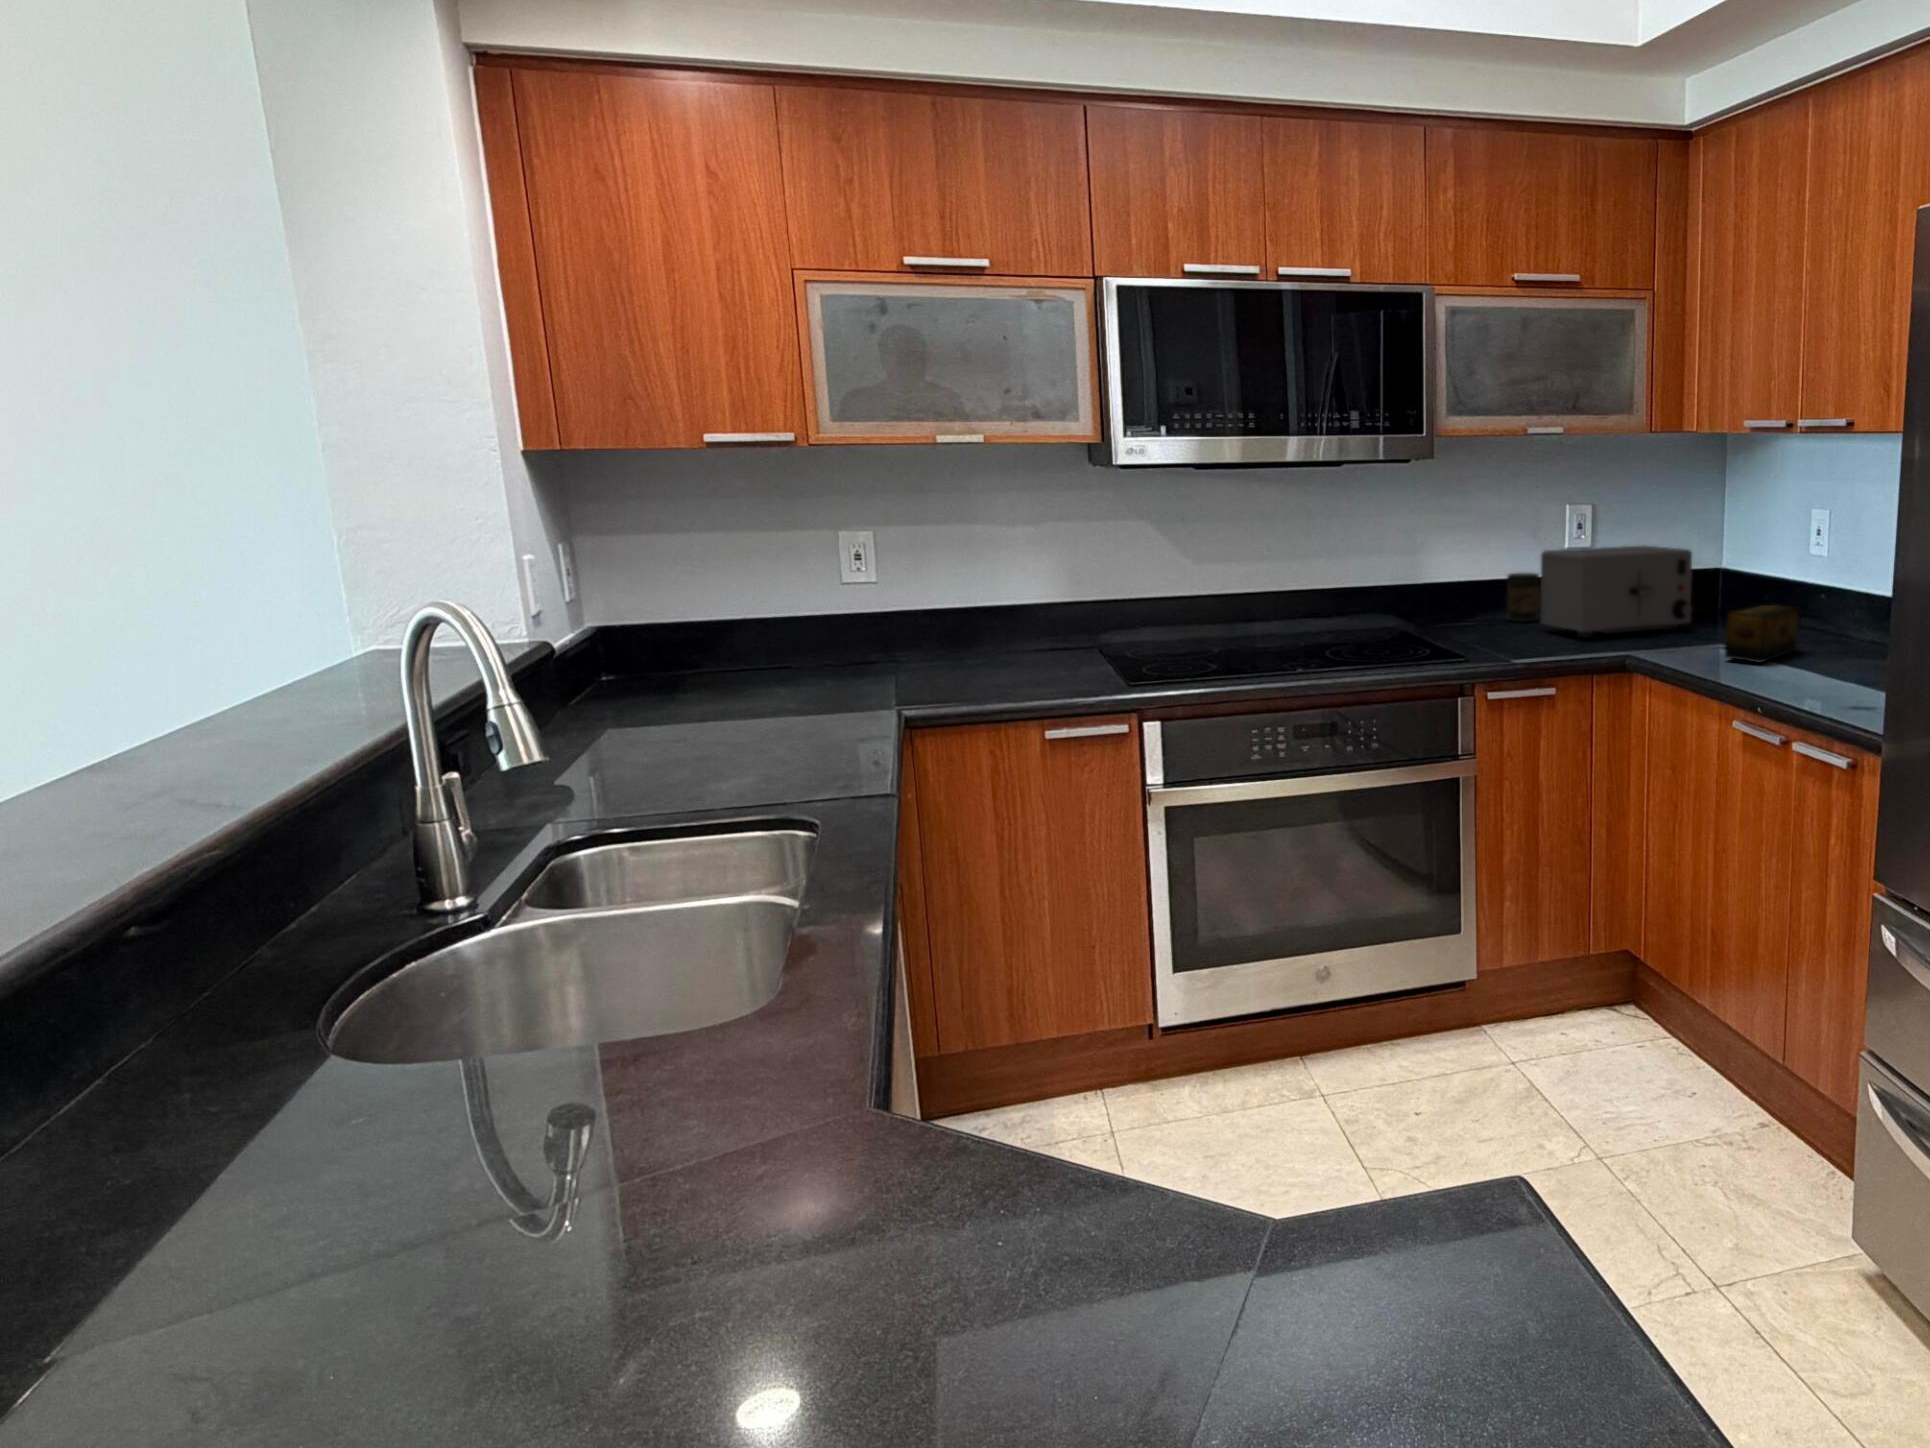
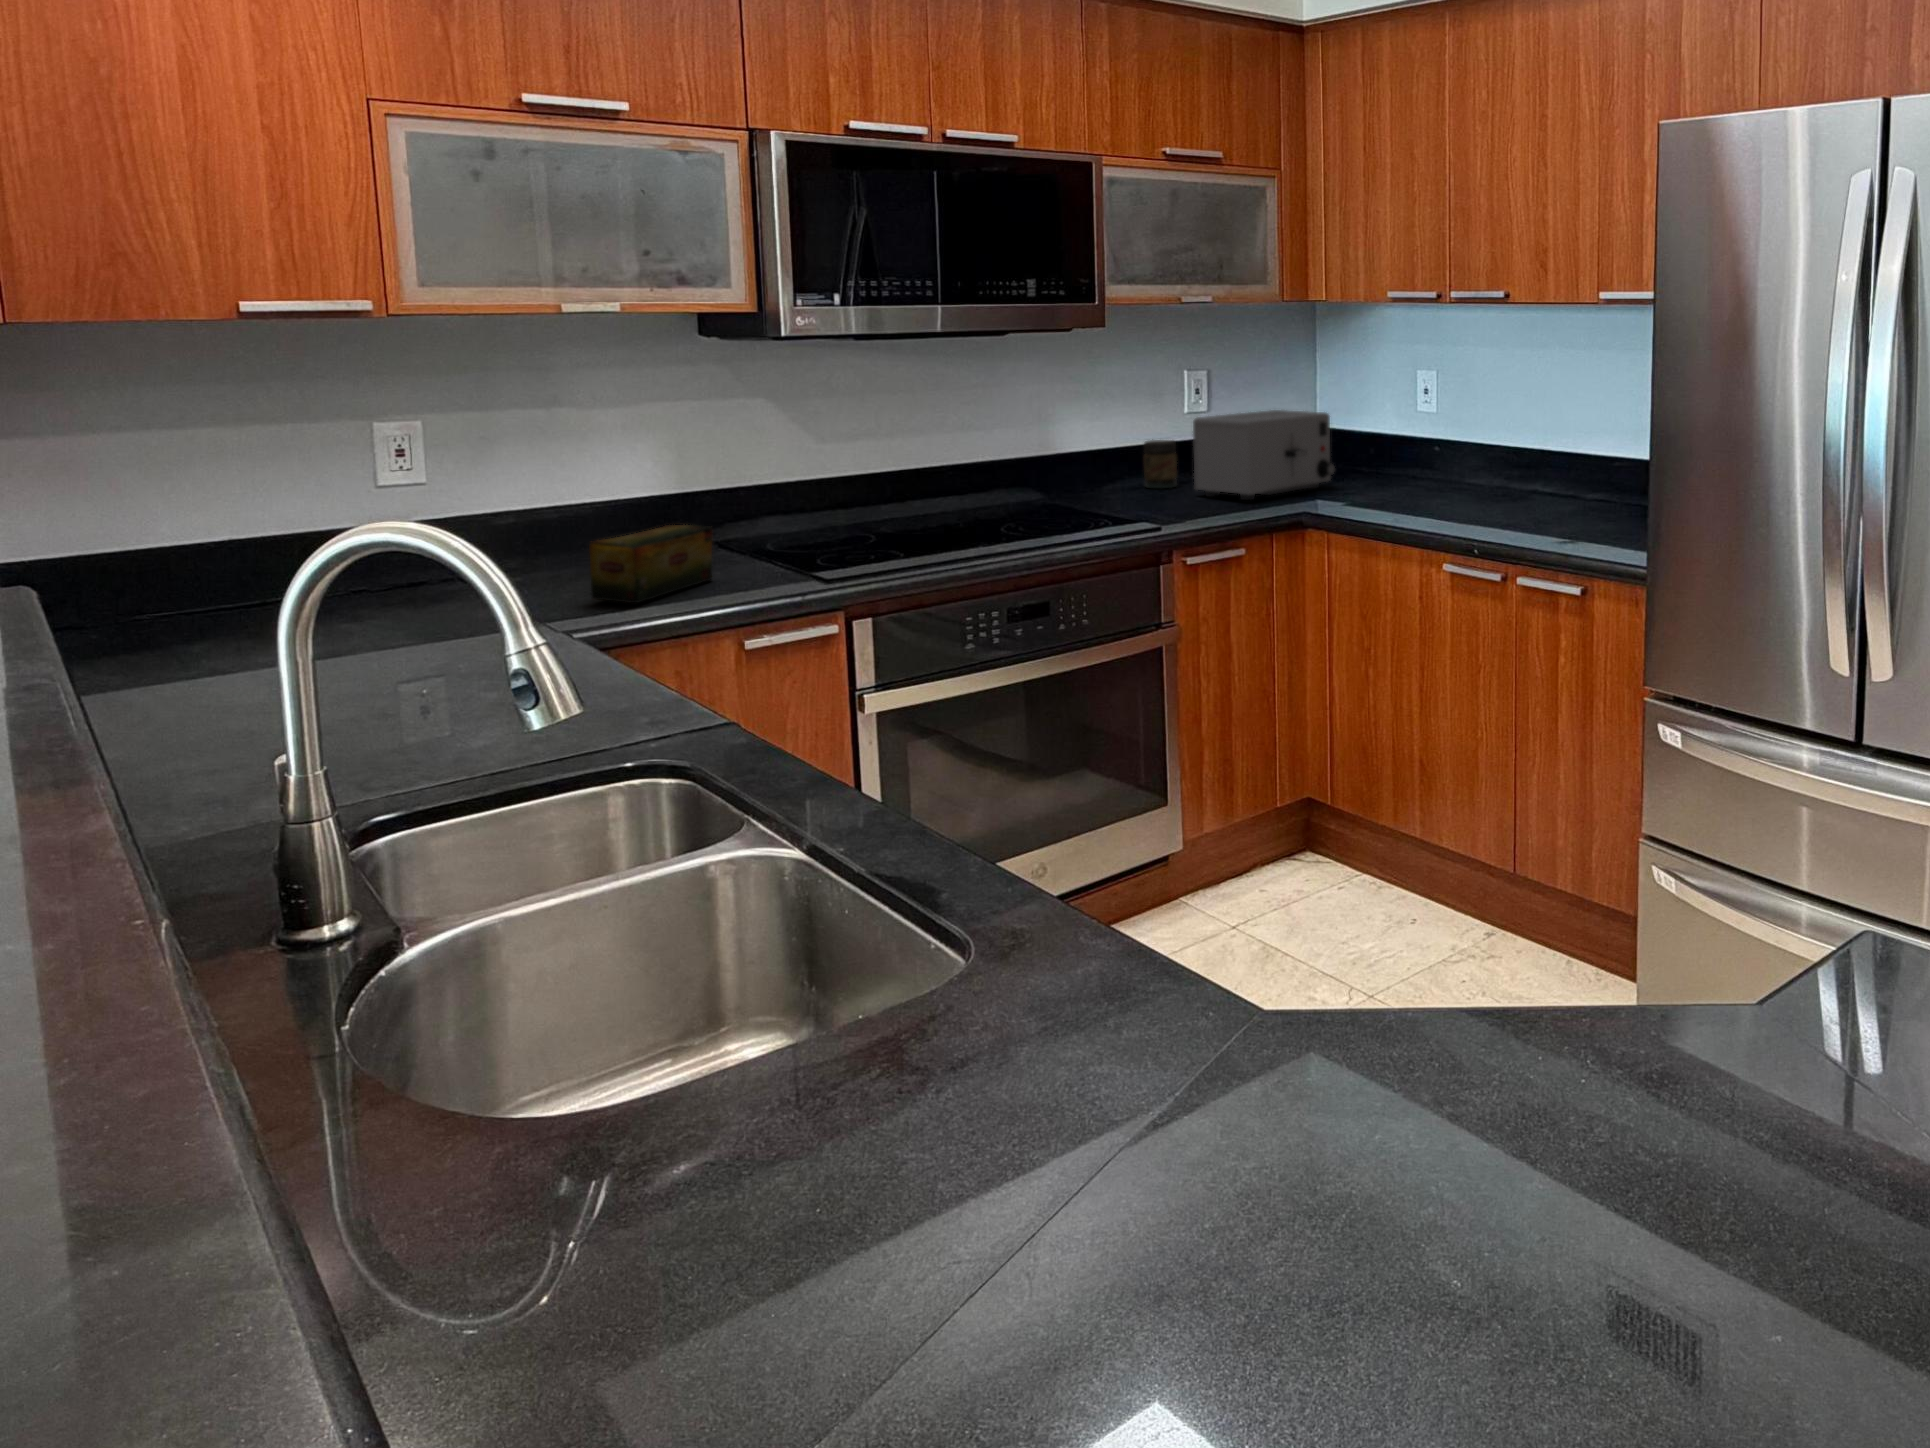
tea box: present [1725,605,1799,663] -> present [589,525,712,603]

